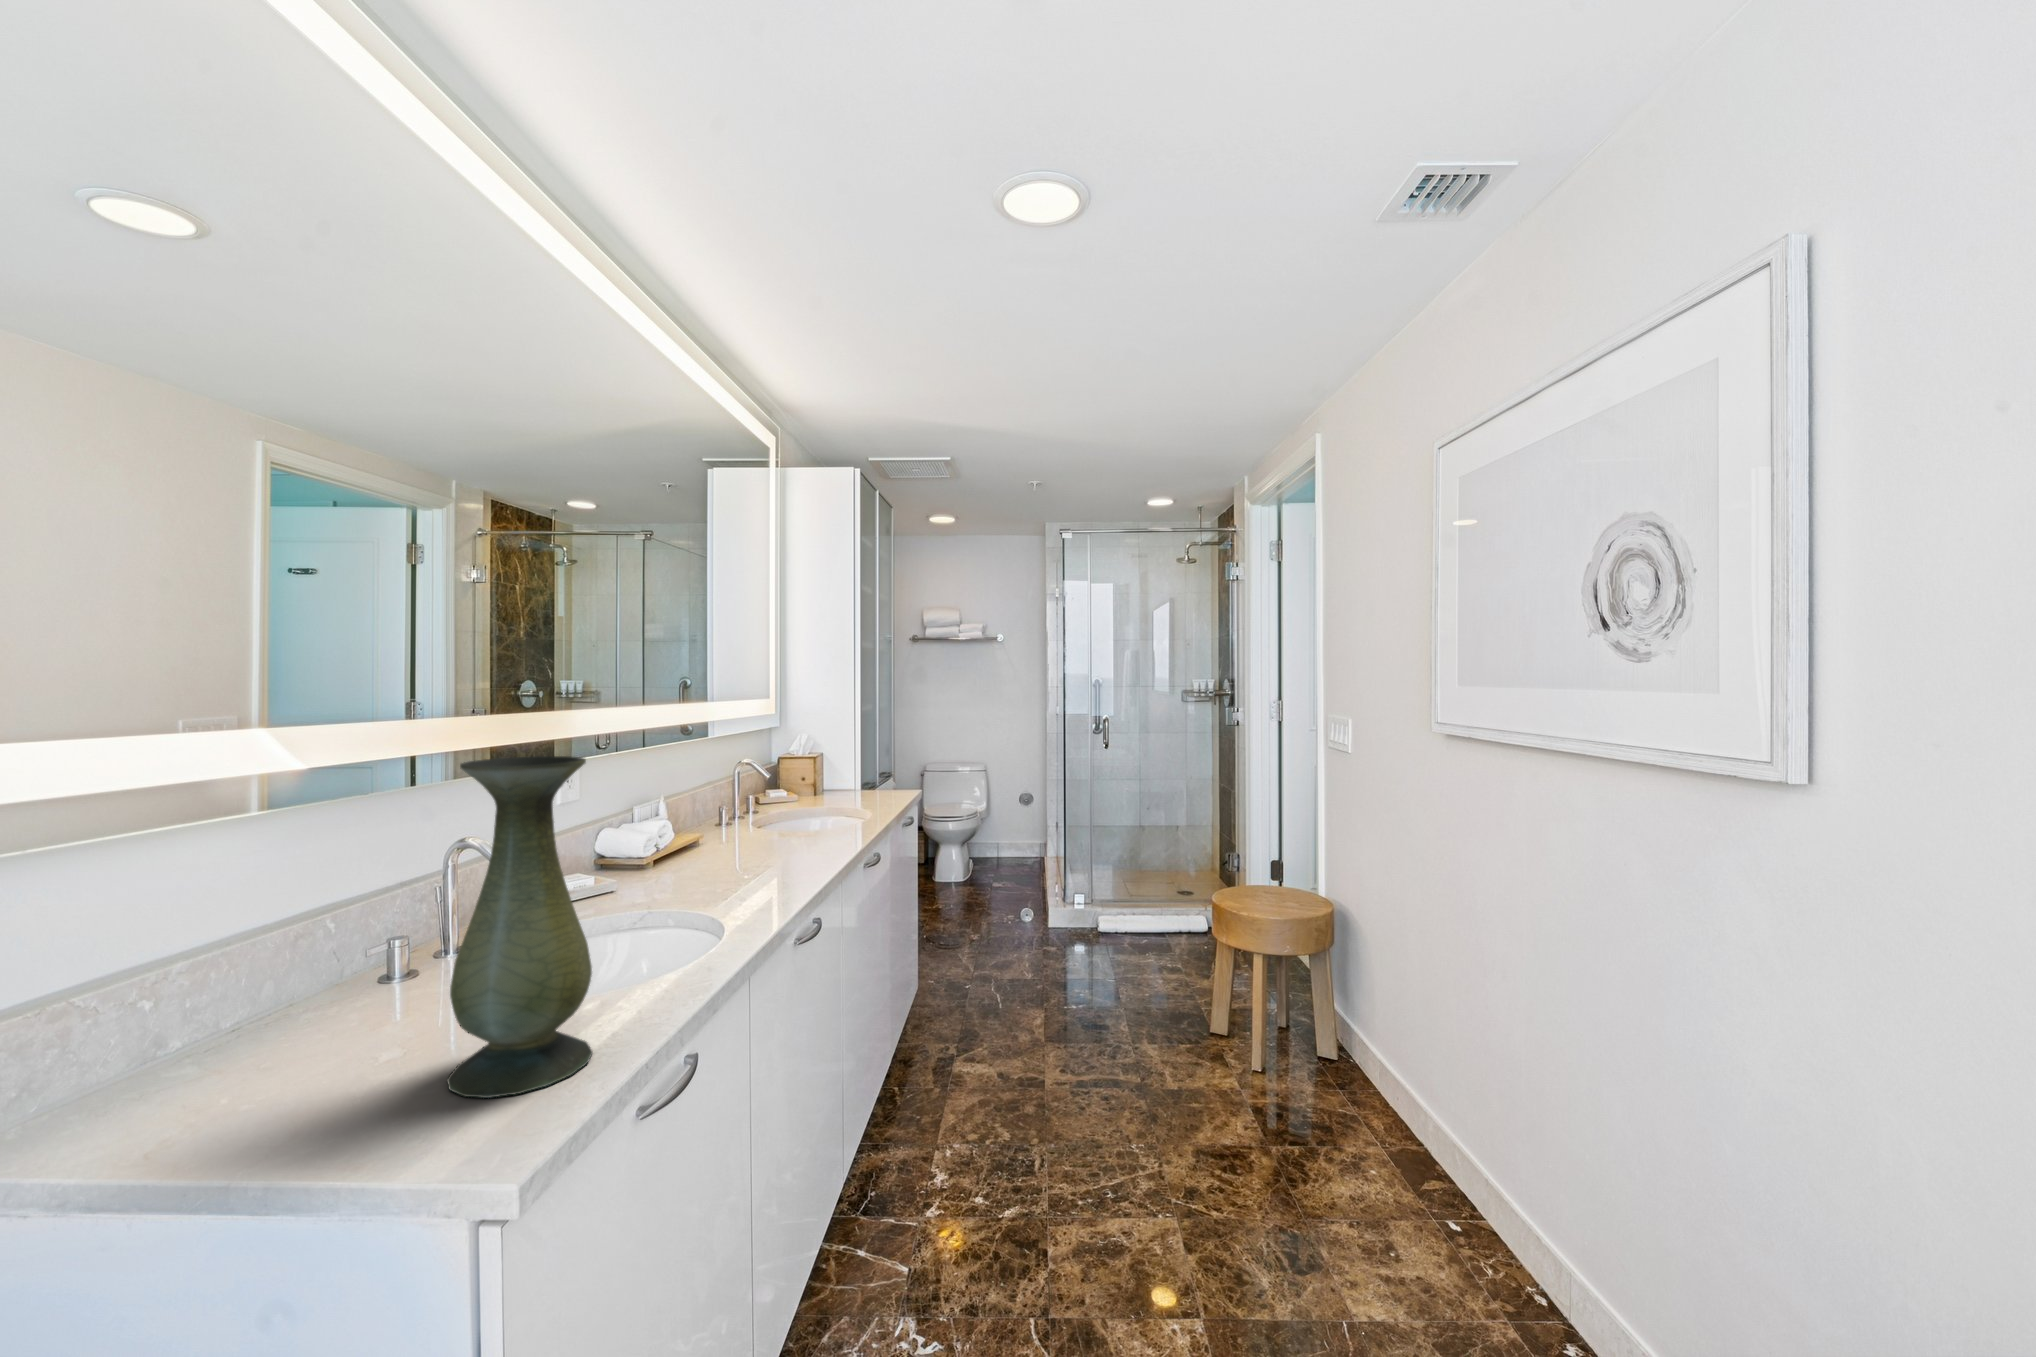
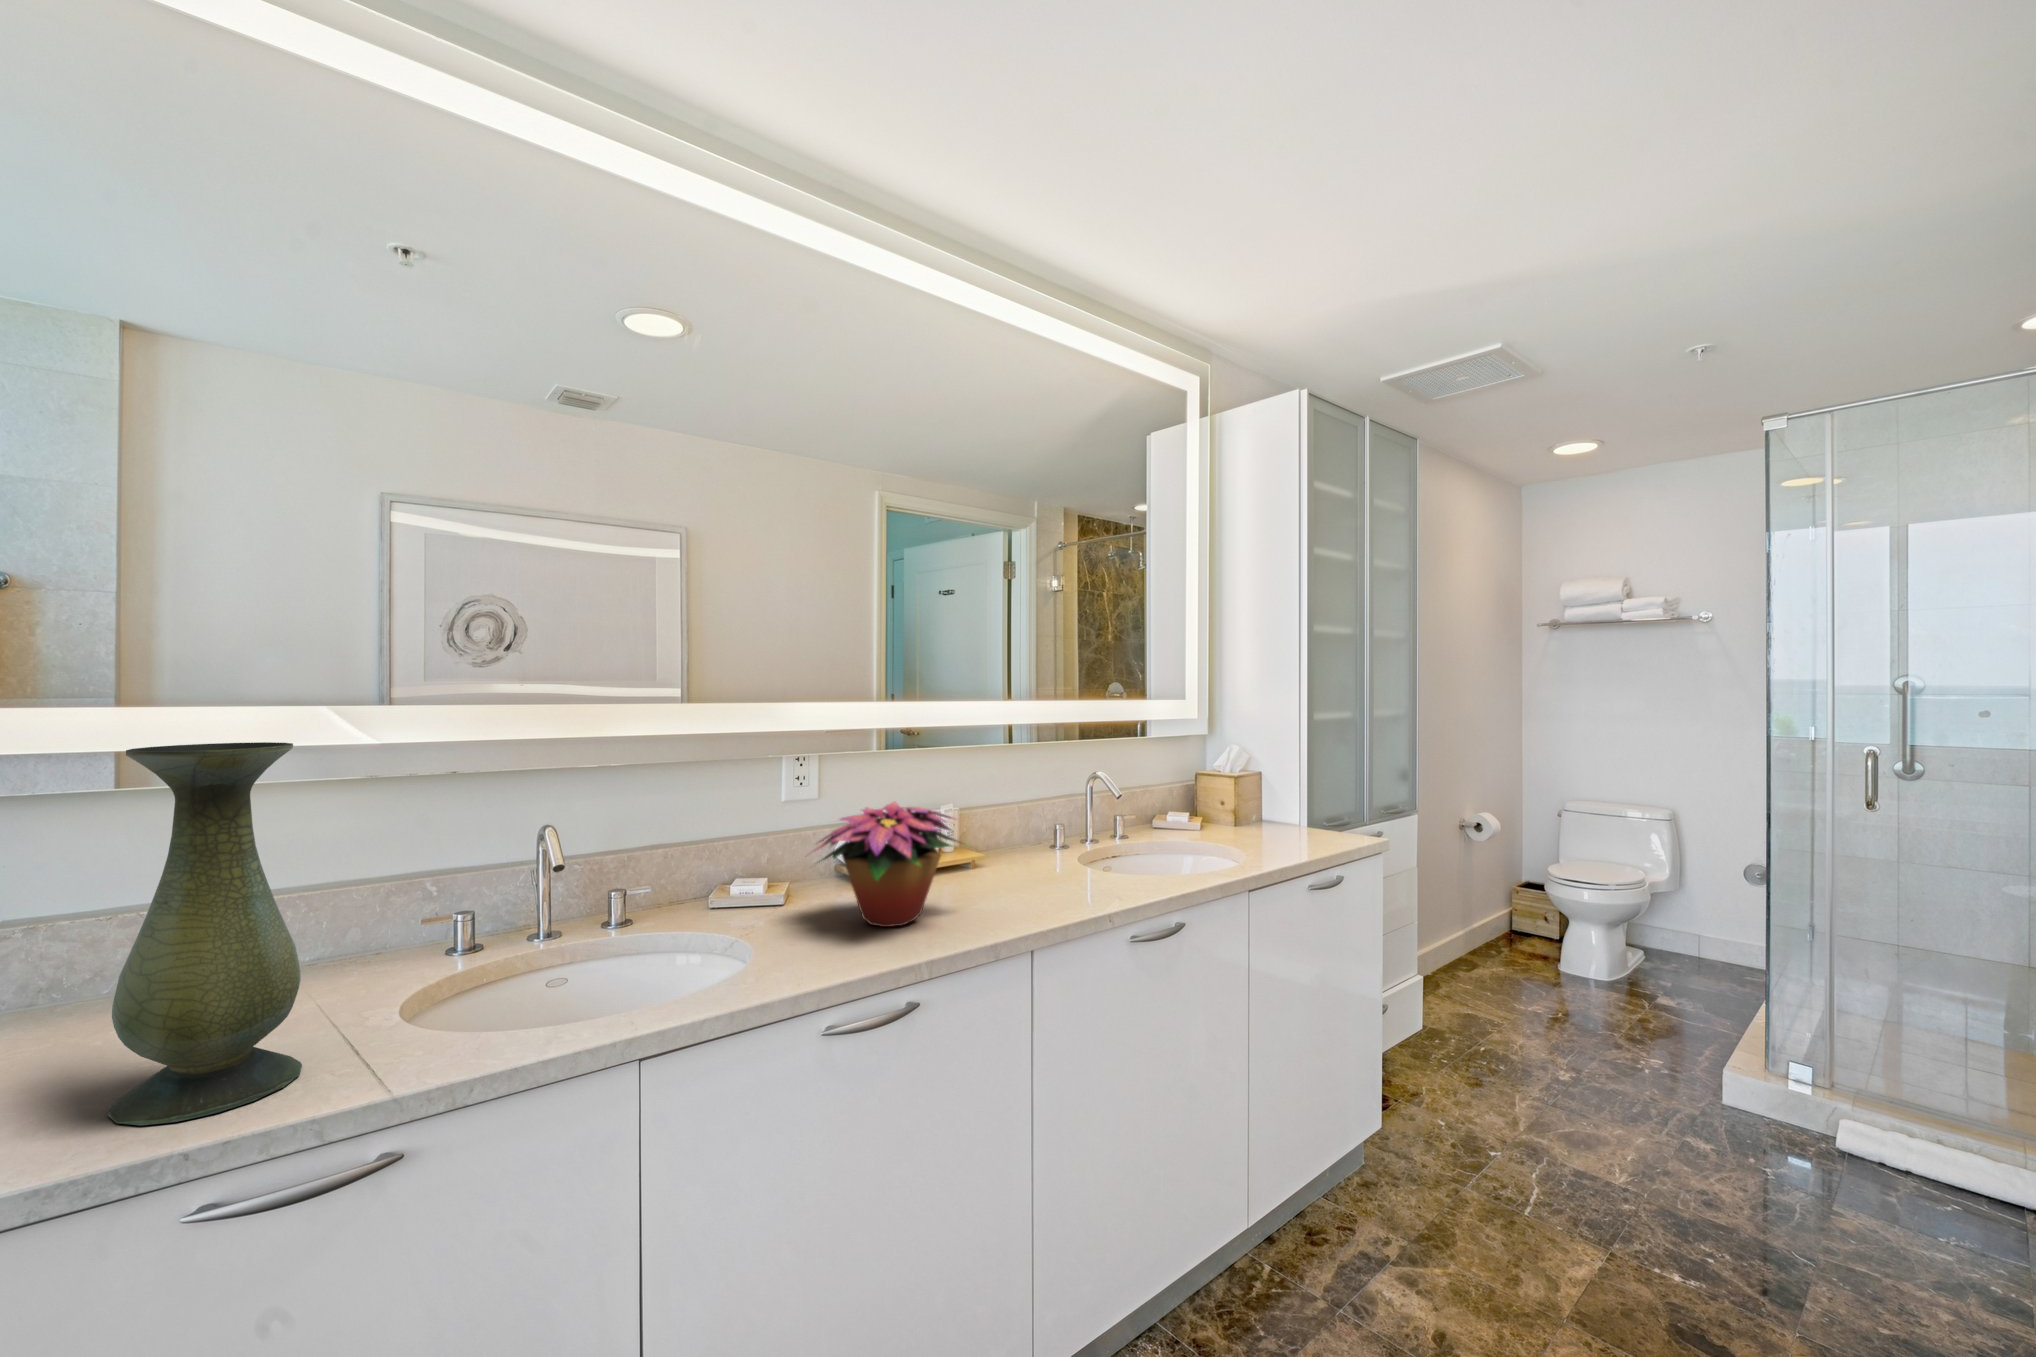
flower arrangement: none [656,785,800,885] -> present [813,802,967,927]

